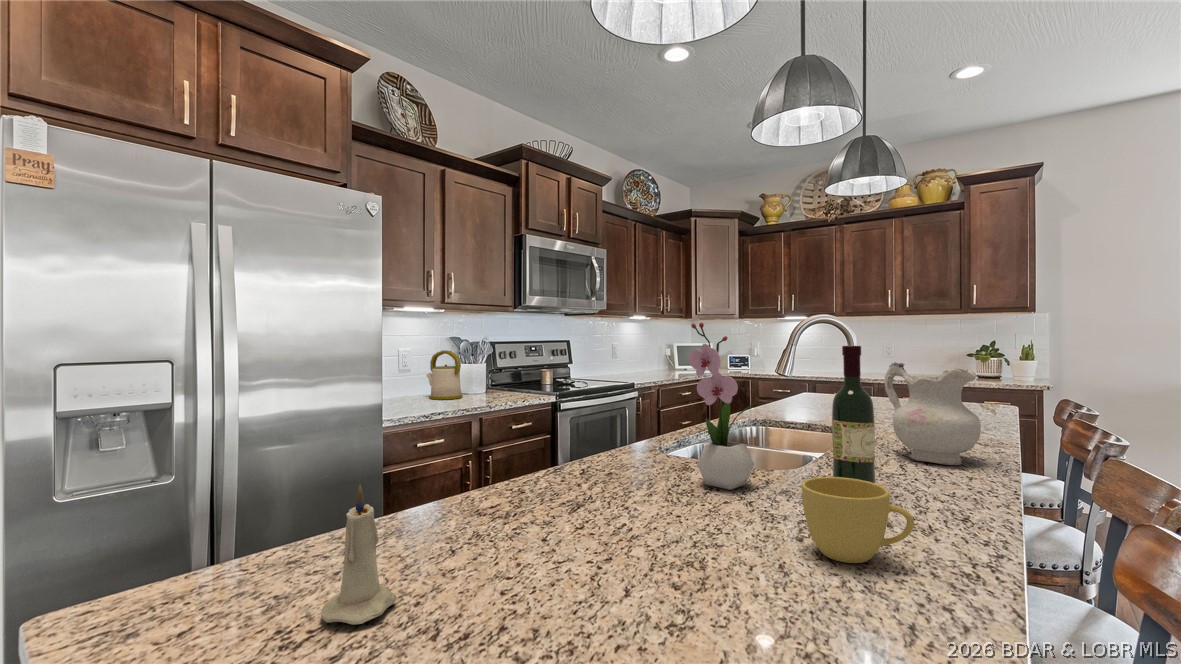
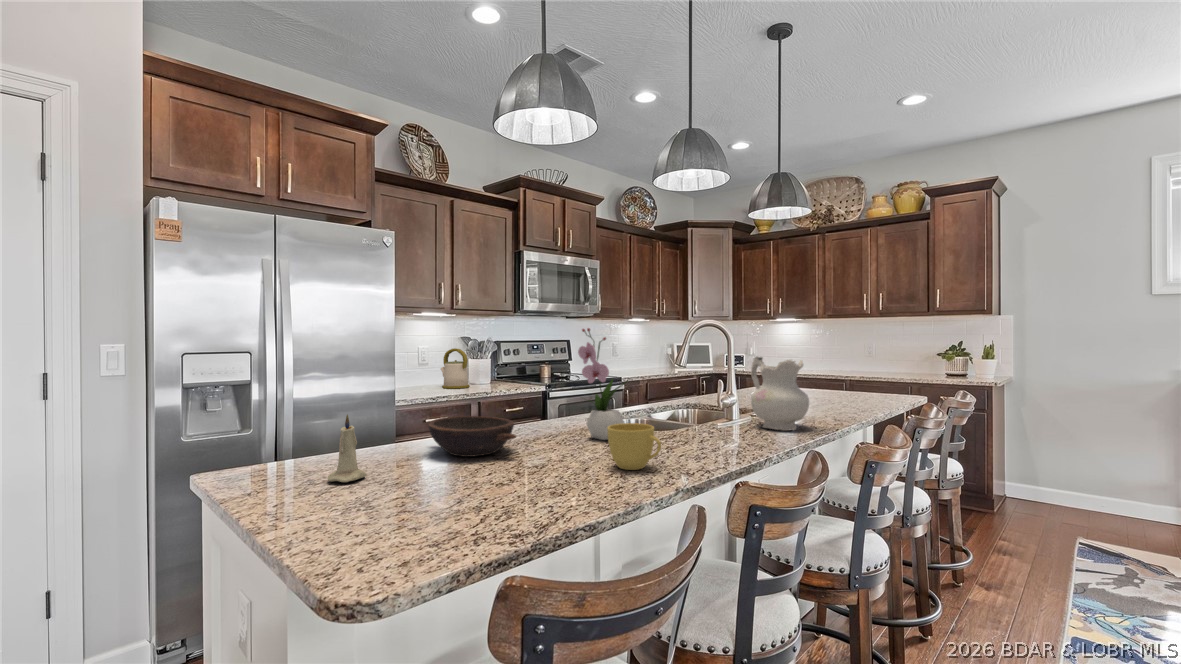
wine bottle: present [832,346,875,483] -> none [674,344,701,444]
bowl: none [475,459,636,534] -> present [429,416,516,457]

